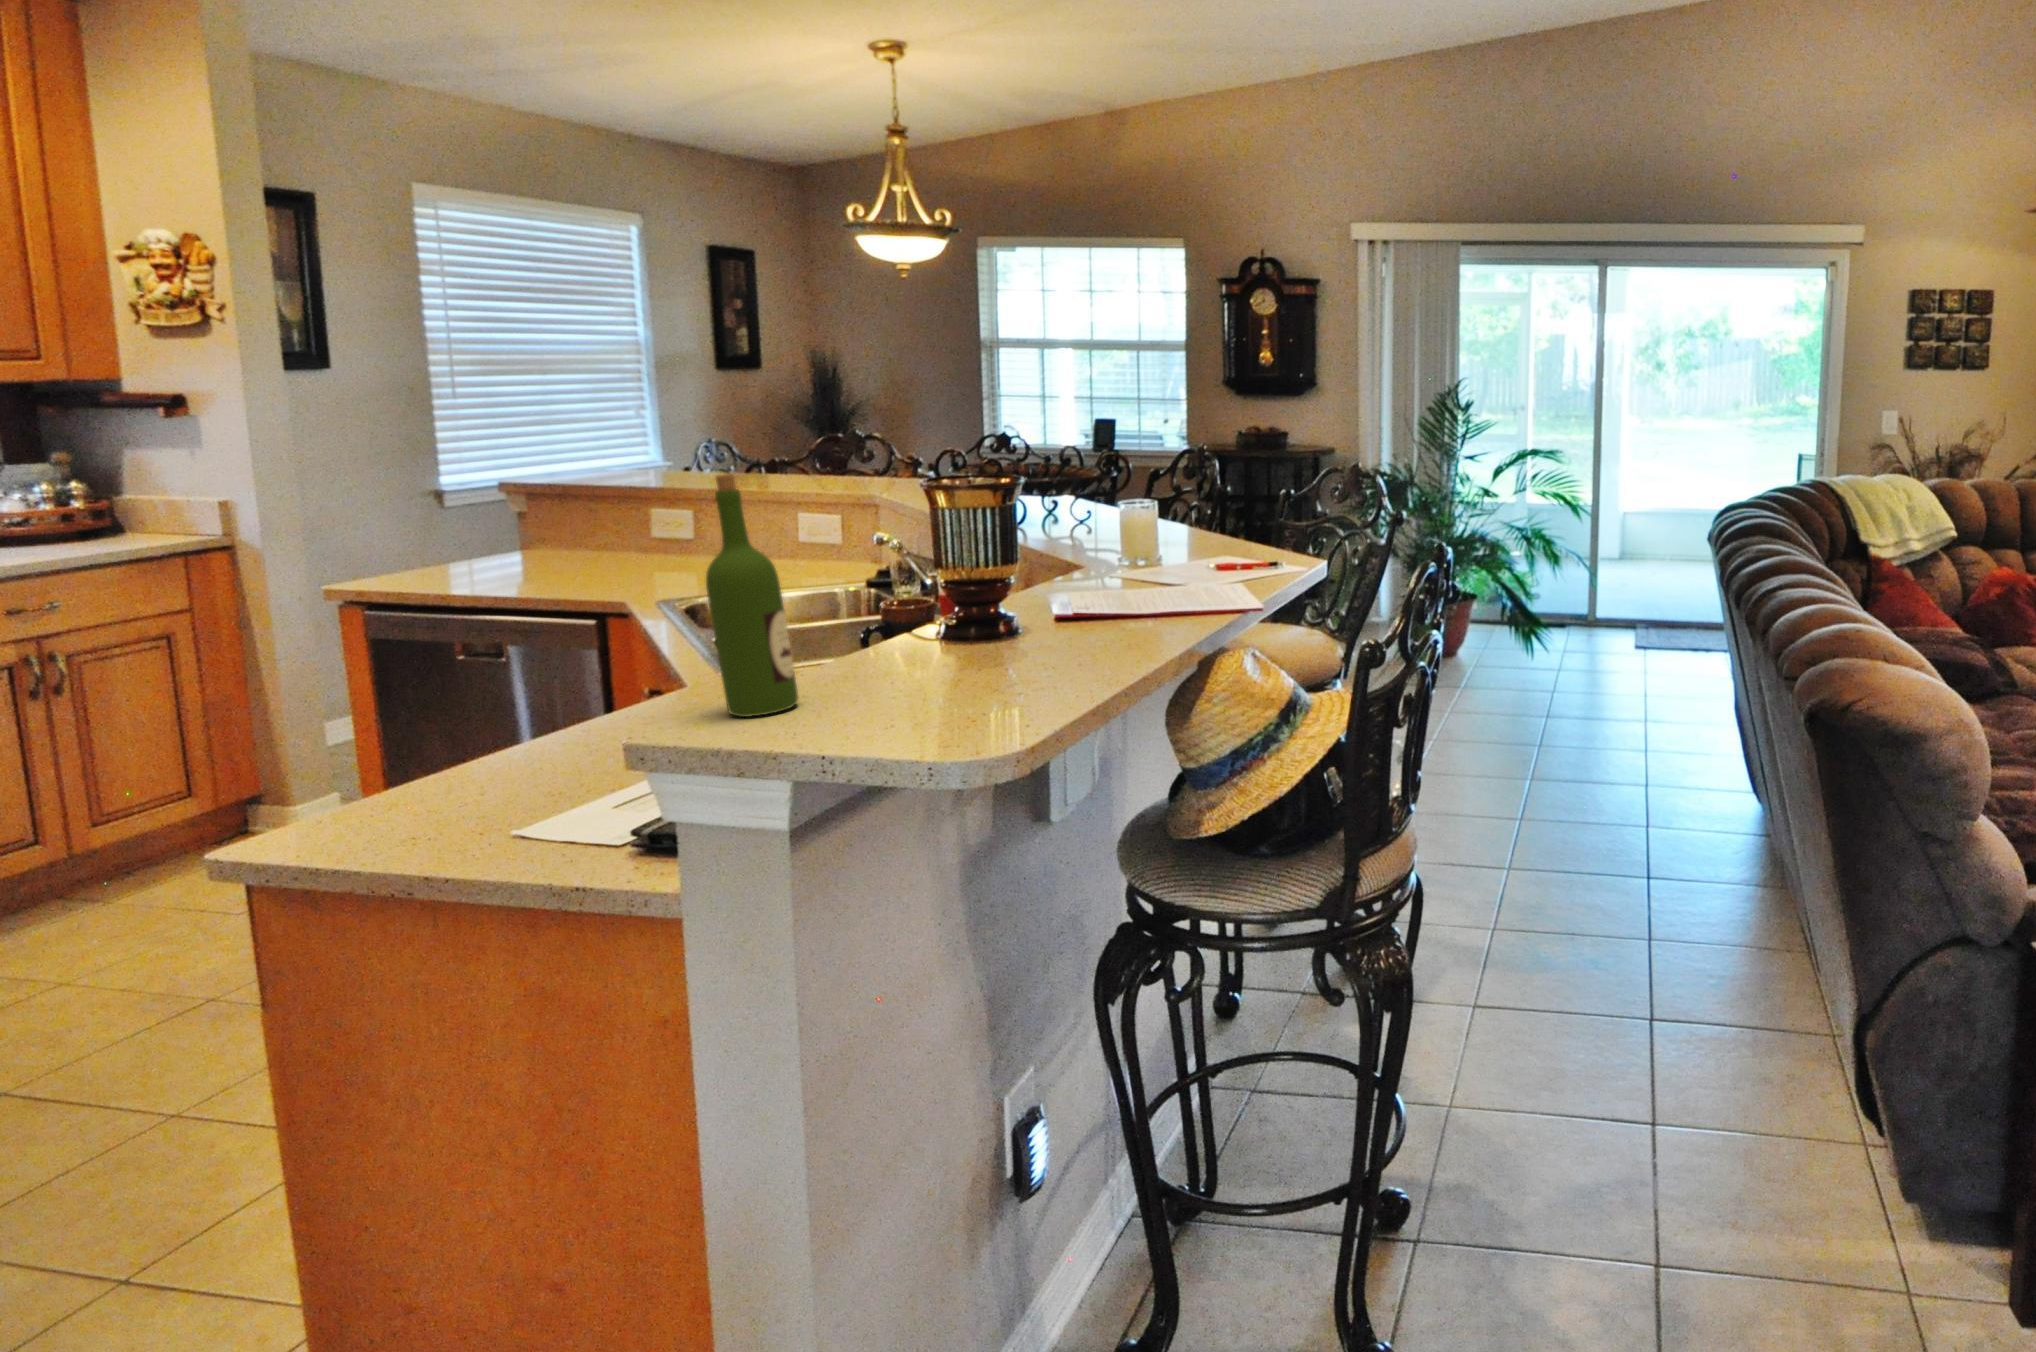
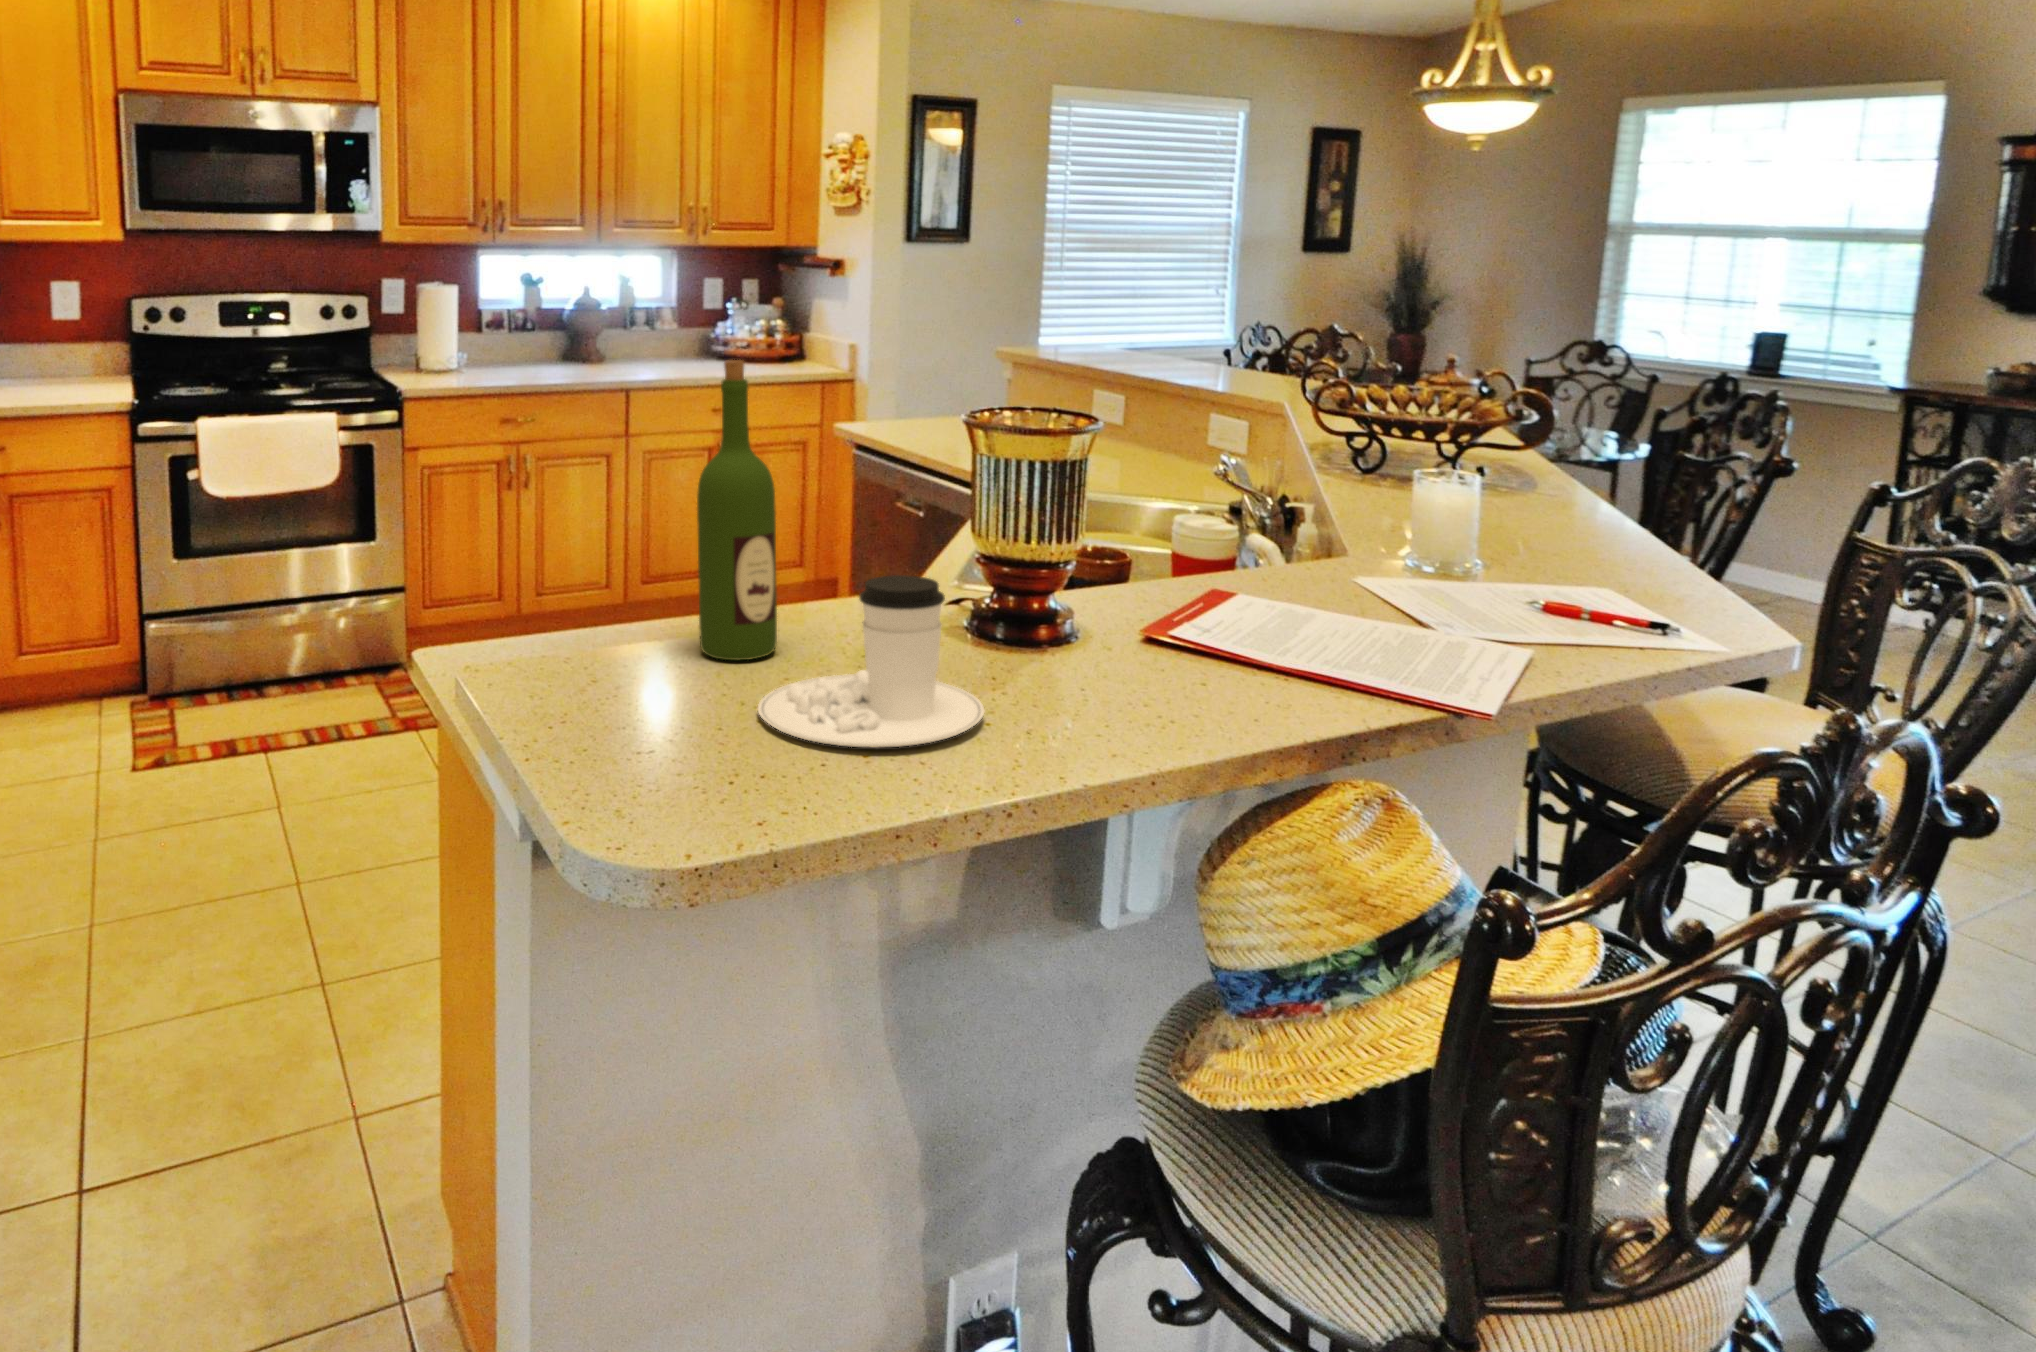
coffee cup: none [856,602,1026,722] -> present [758,575,984,748]

